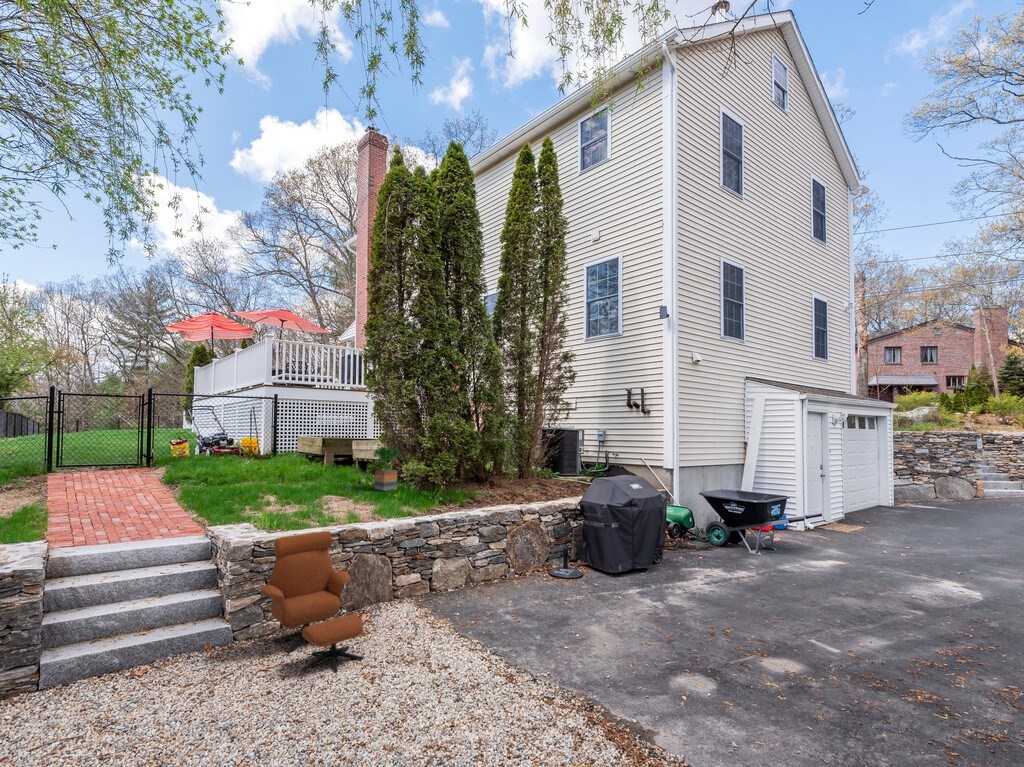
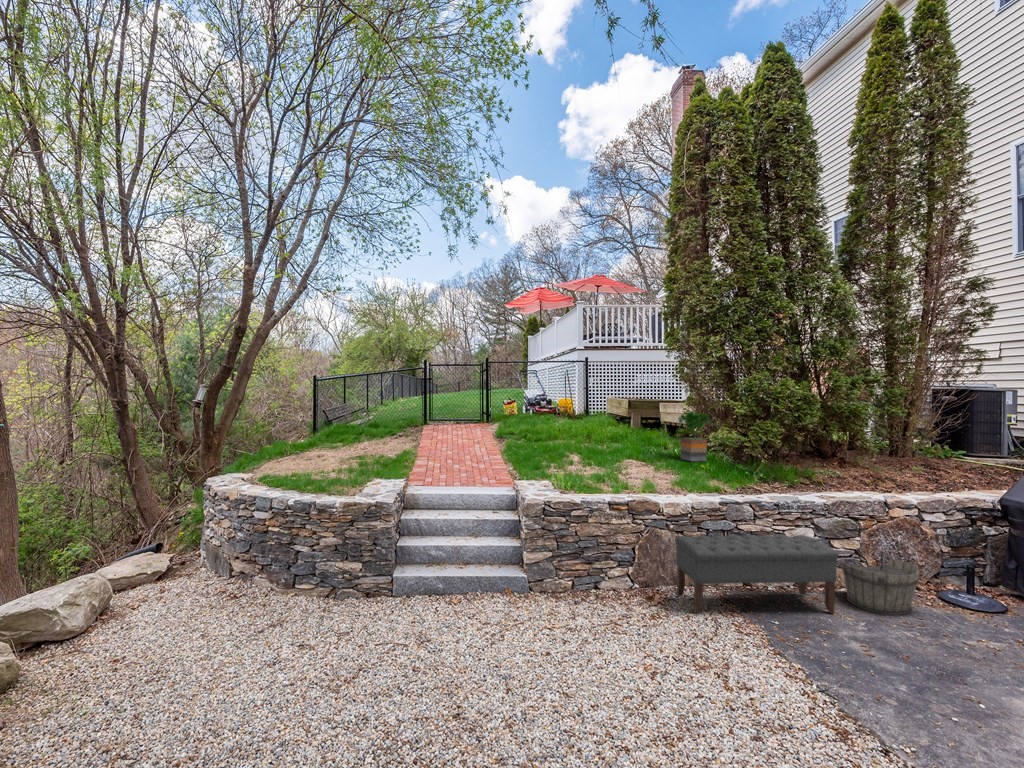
lounge chair: present [261,531,364,673] -> none [549,498,649,655]
bench: none [378,542,500,624] -> present [675,535,839,614]
wooden bucket: none [500,543,548,592] -> present [841,548,920,615]

